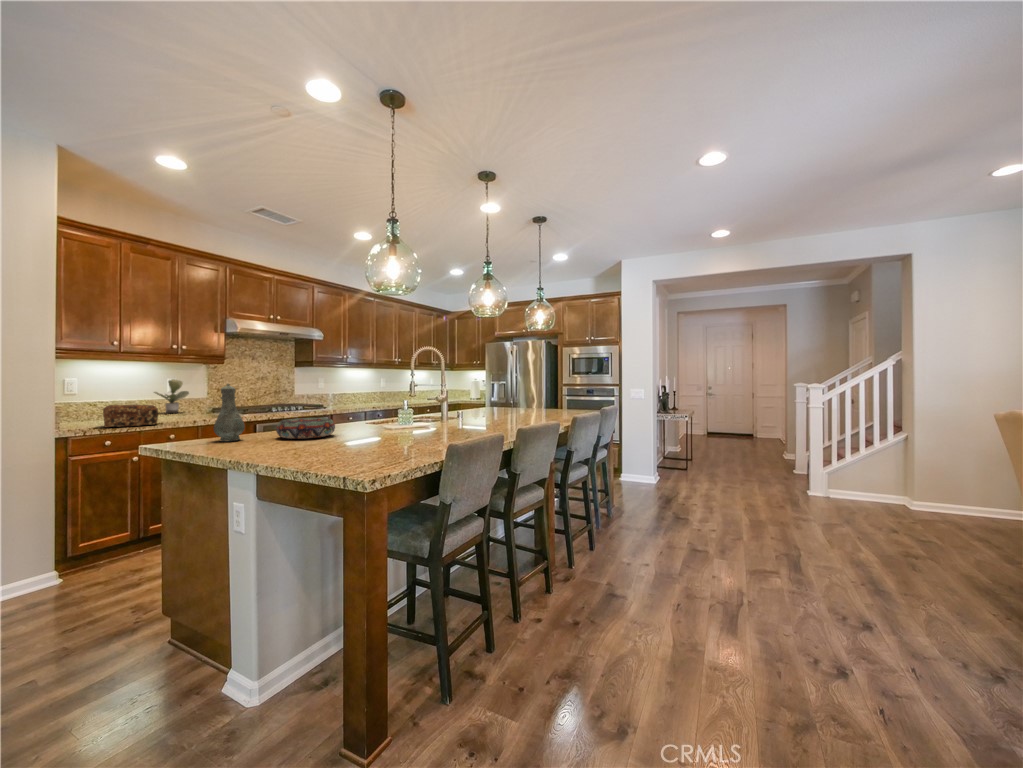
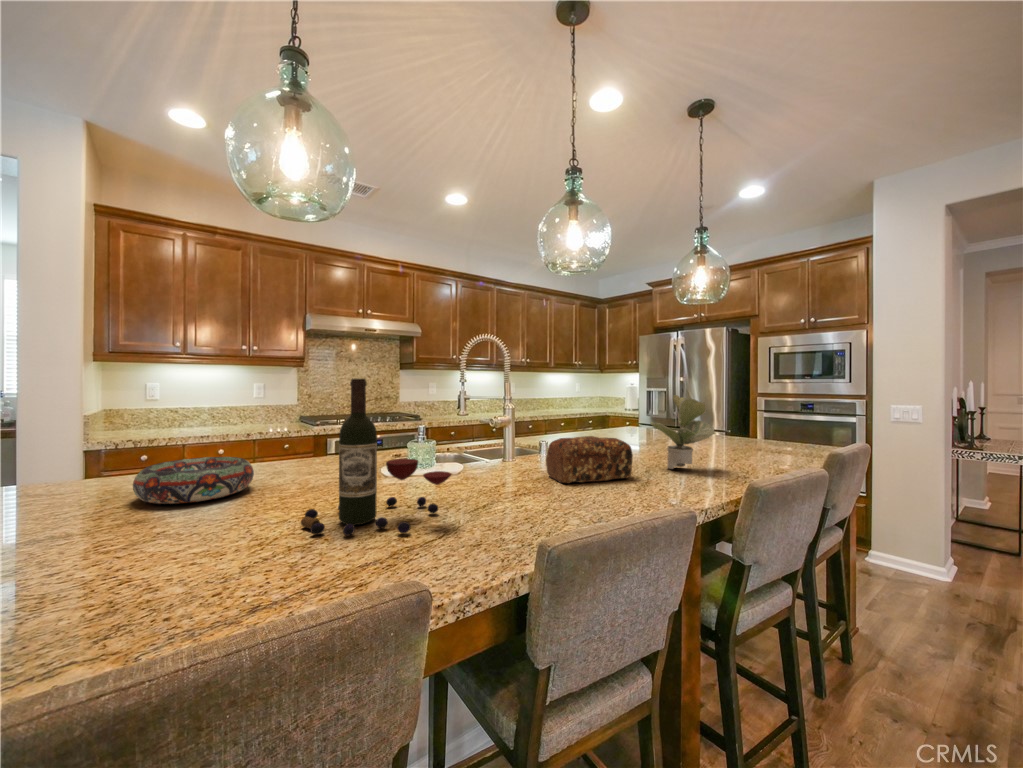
wine bottle: none [394,372,462,439] -> present [301,378,451,536]
potted plant: present [154,379,189,413] -> present [650,395,714,469]
vase: present [214,384,245,441] -> none [43,398,108,498]
bread loaf: present [103,405,158,427] -> present [546,436,633,484]

